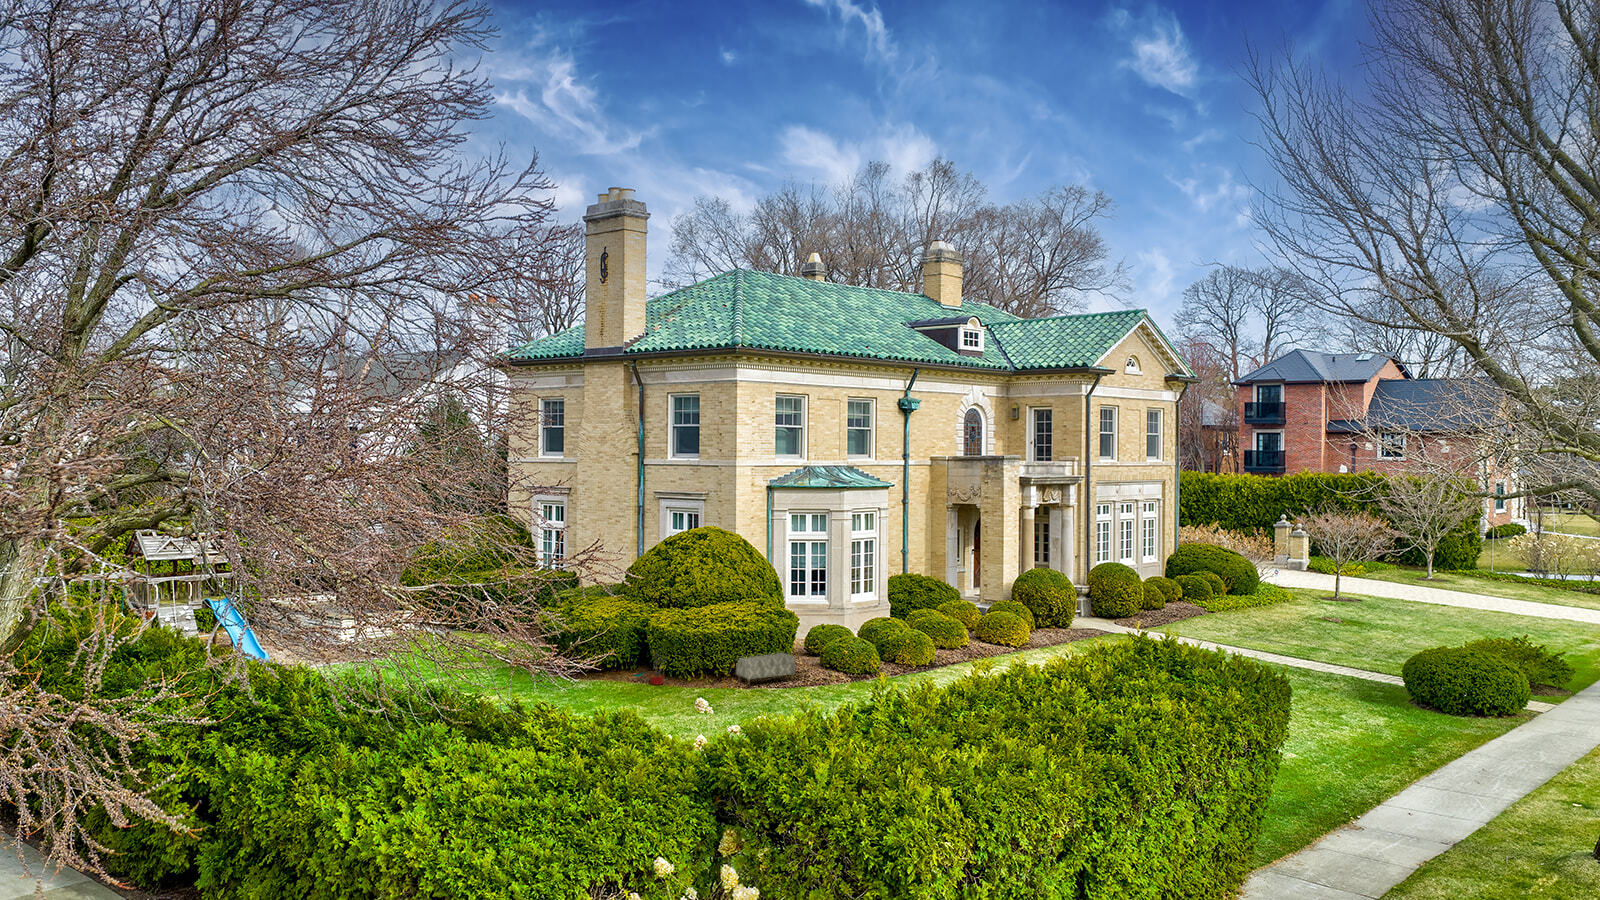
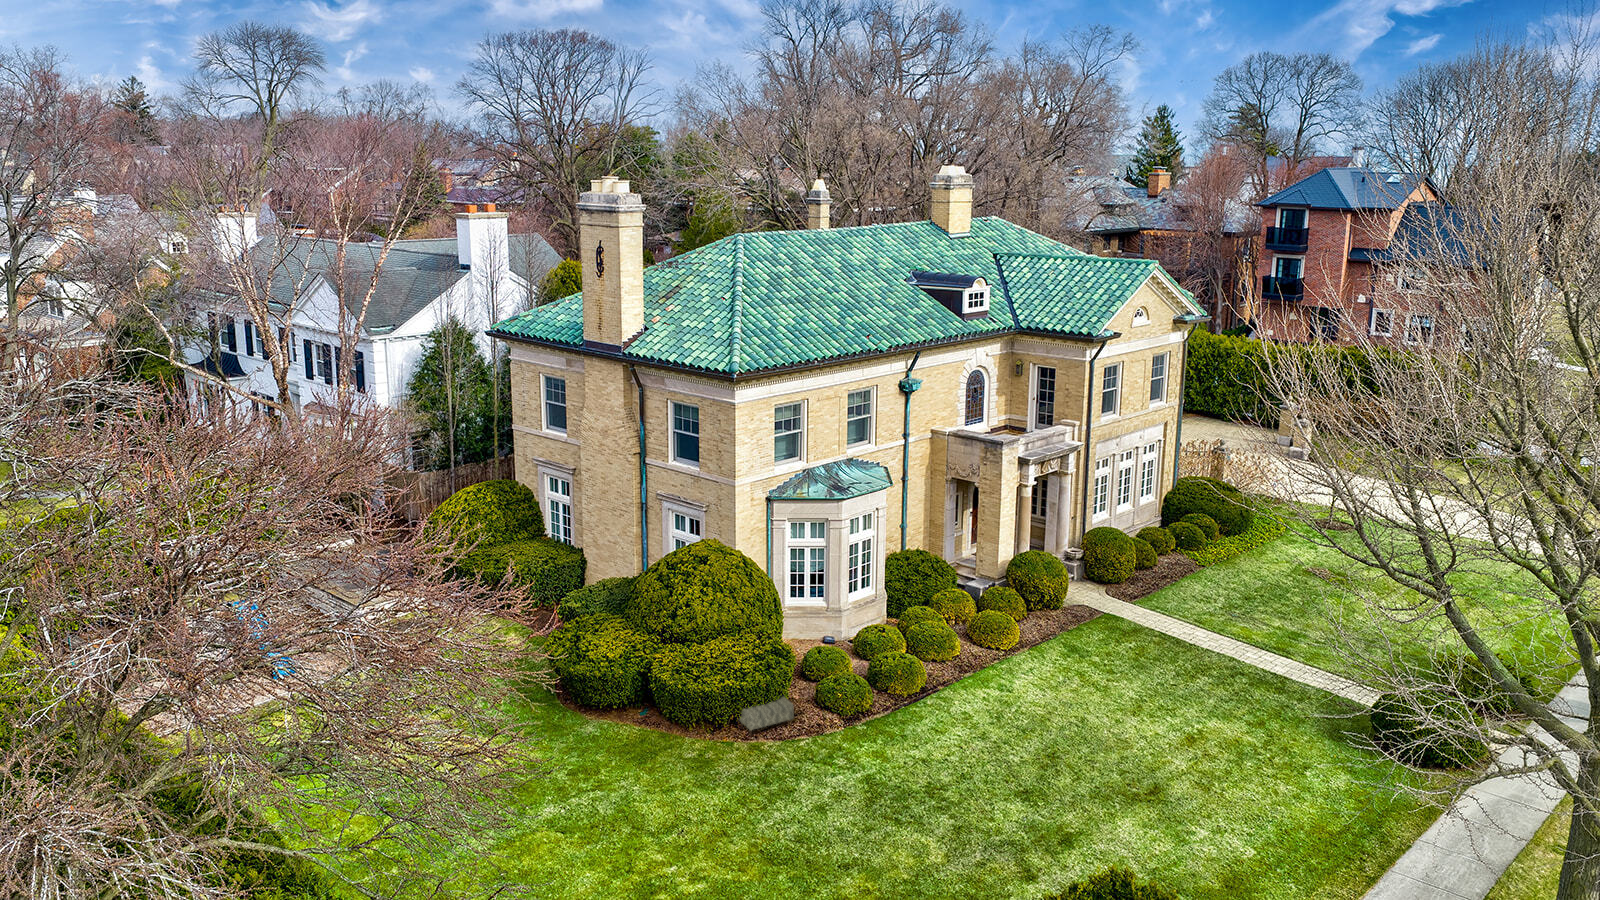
decorative plant: present [650,661,663,685] -> none [660,698,674,734]

